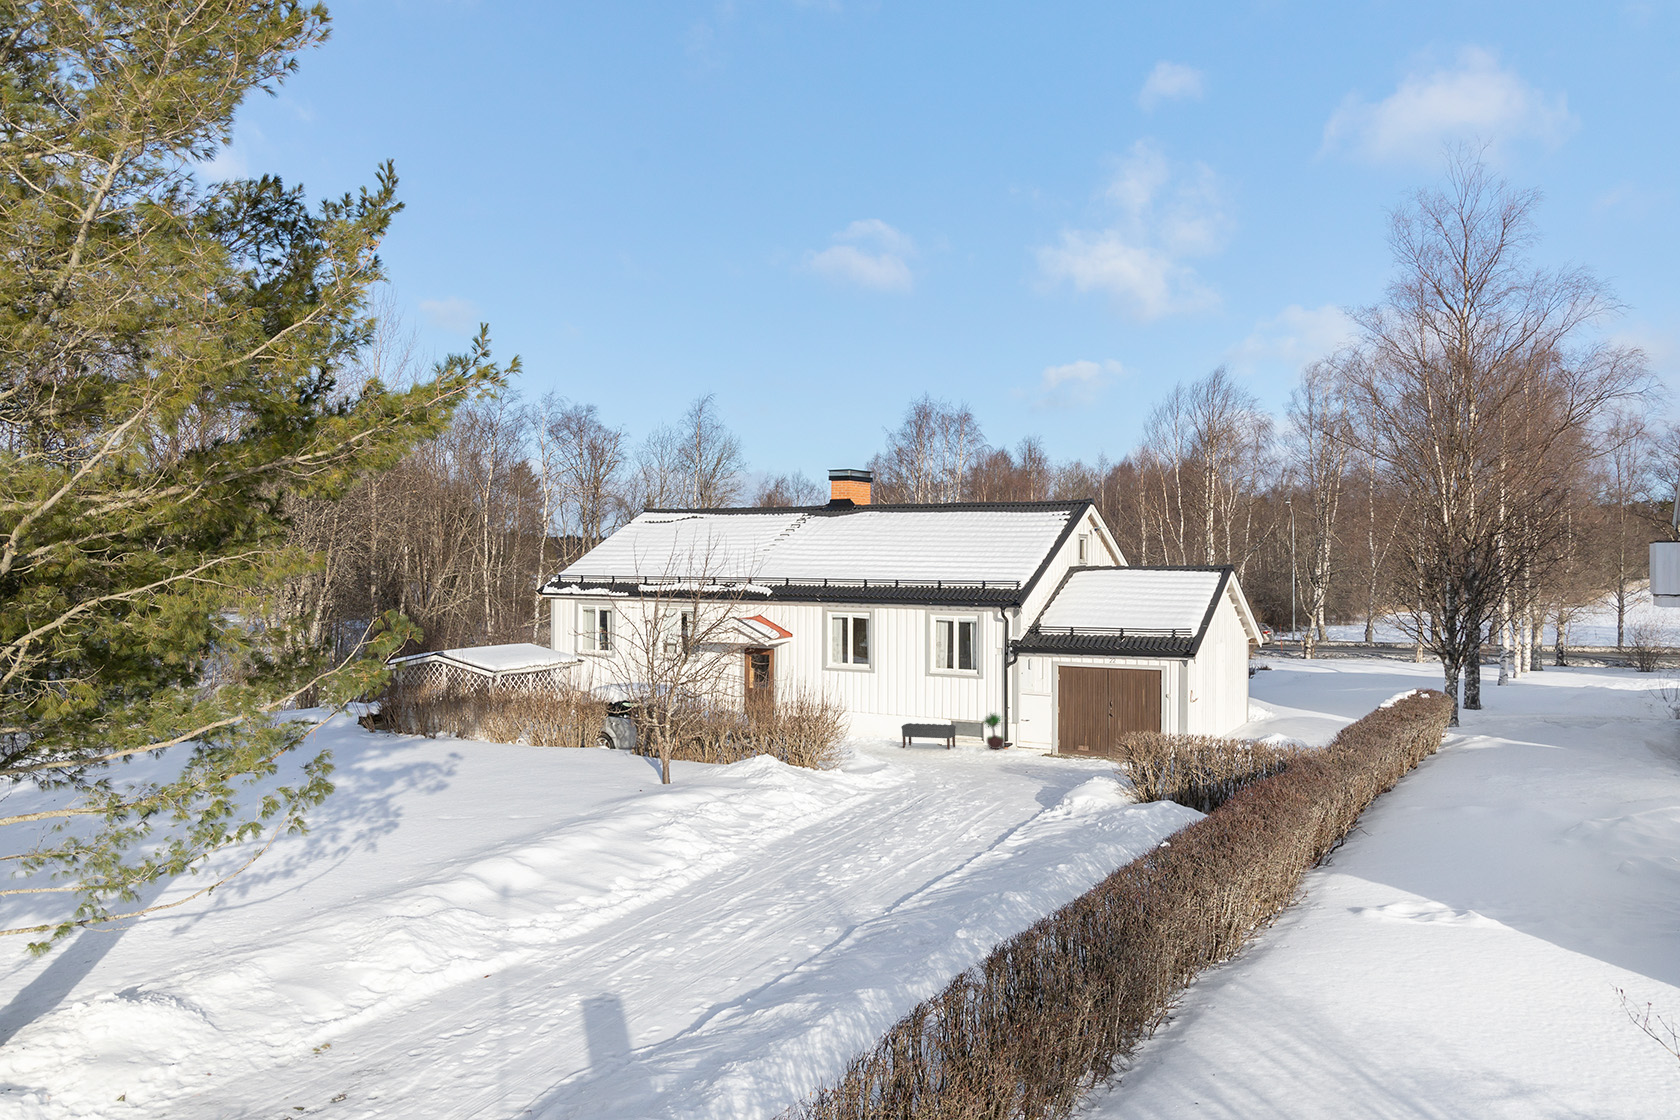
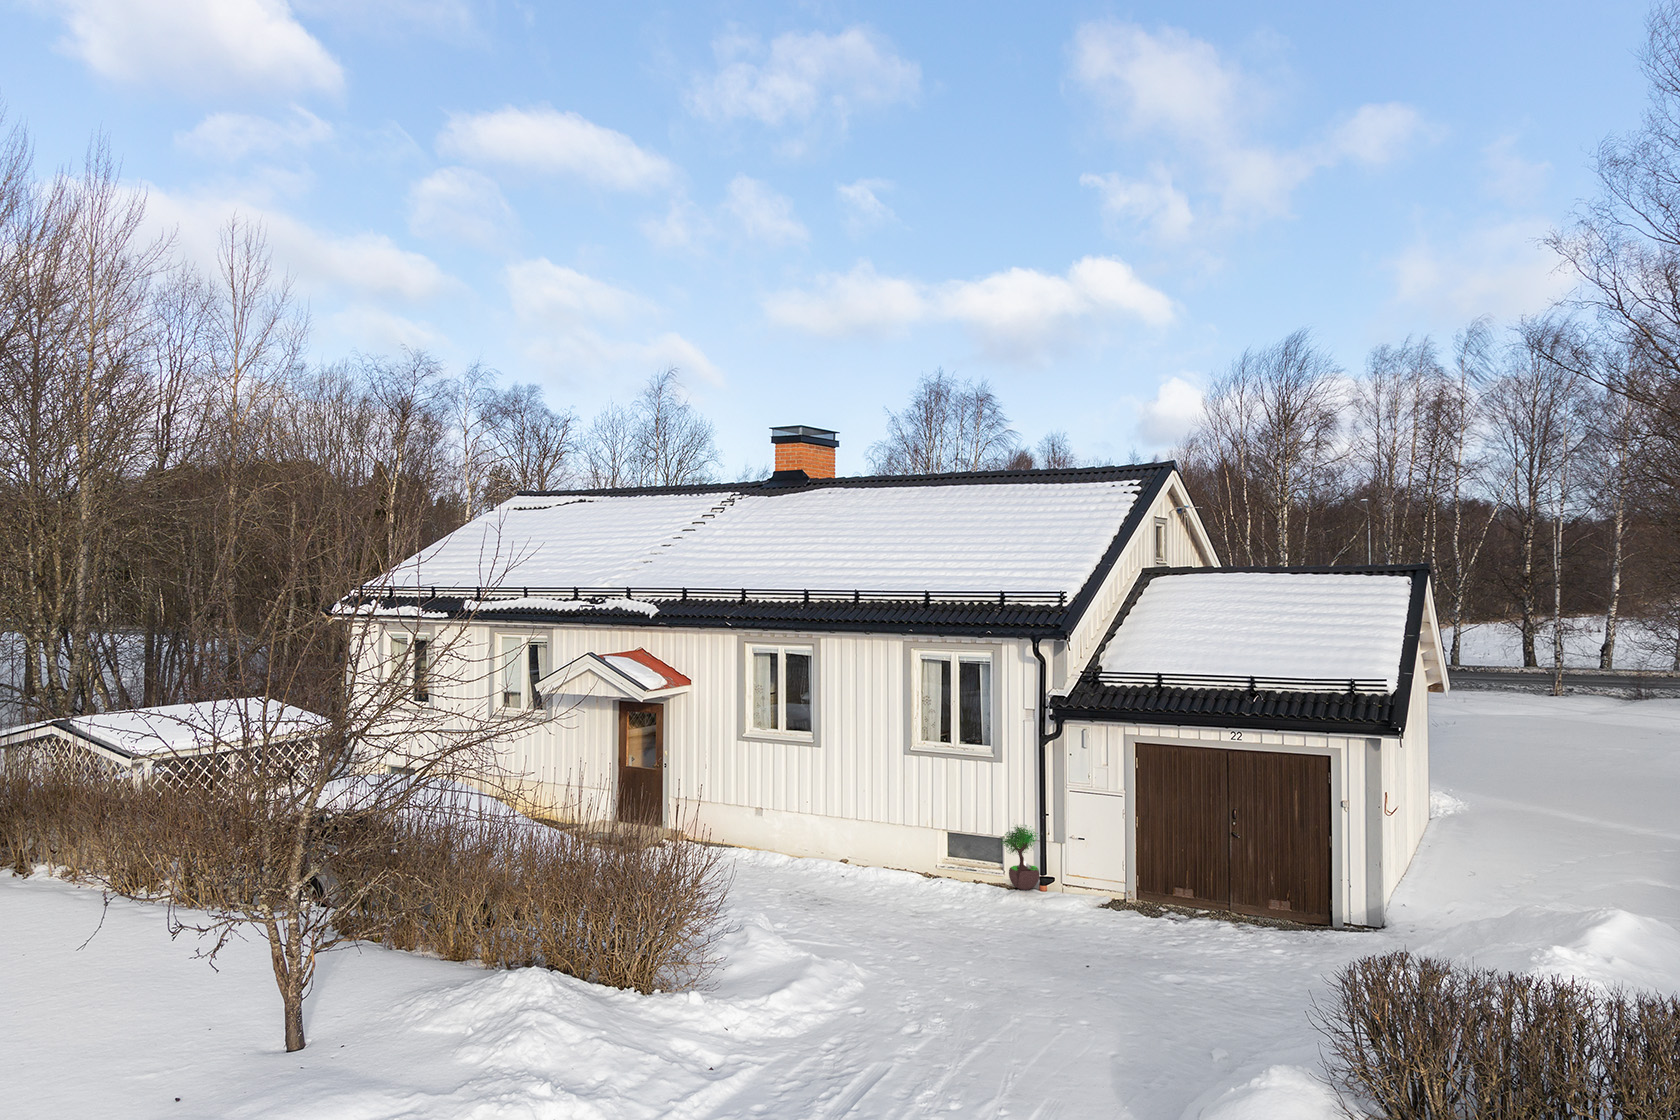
bench: present [901,723,956,750] -> none [861,835,955,889]

